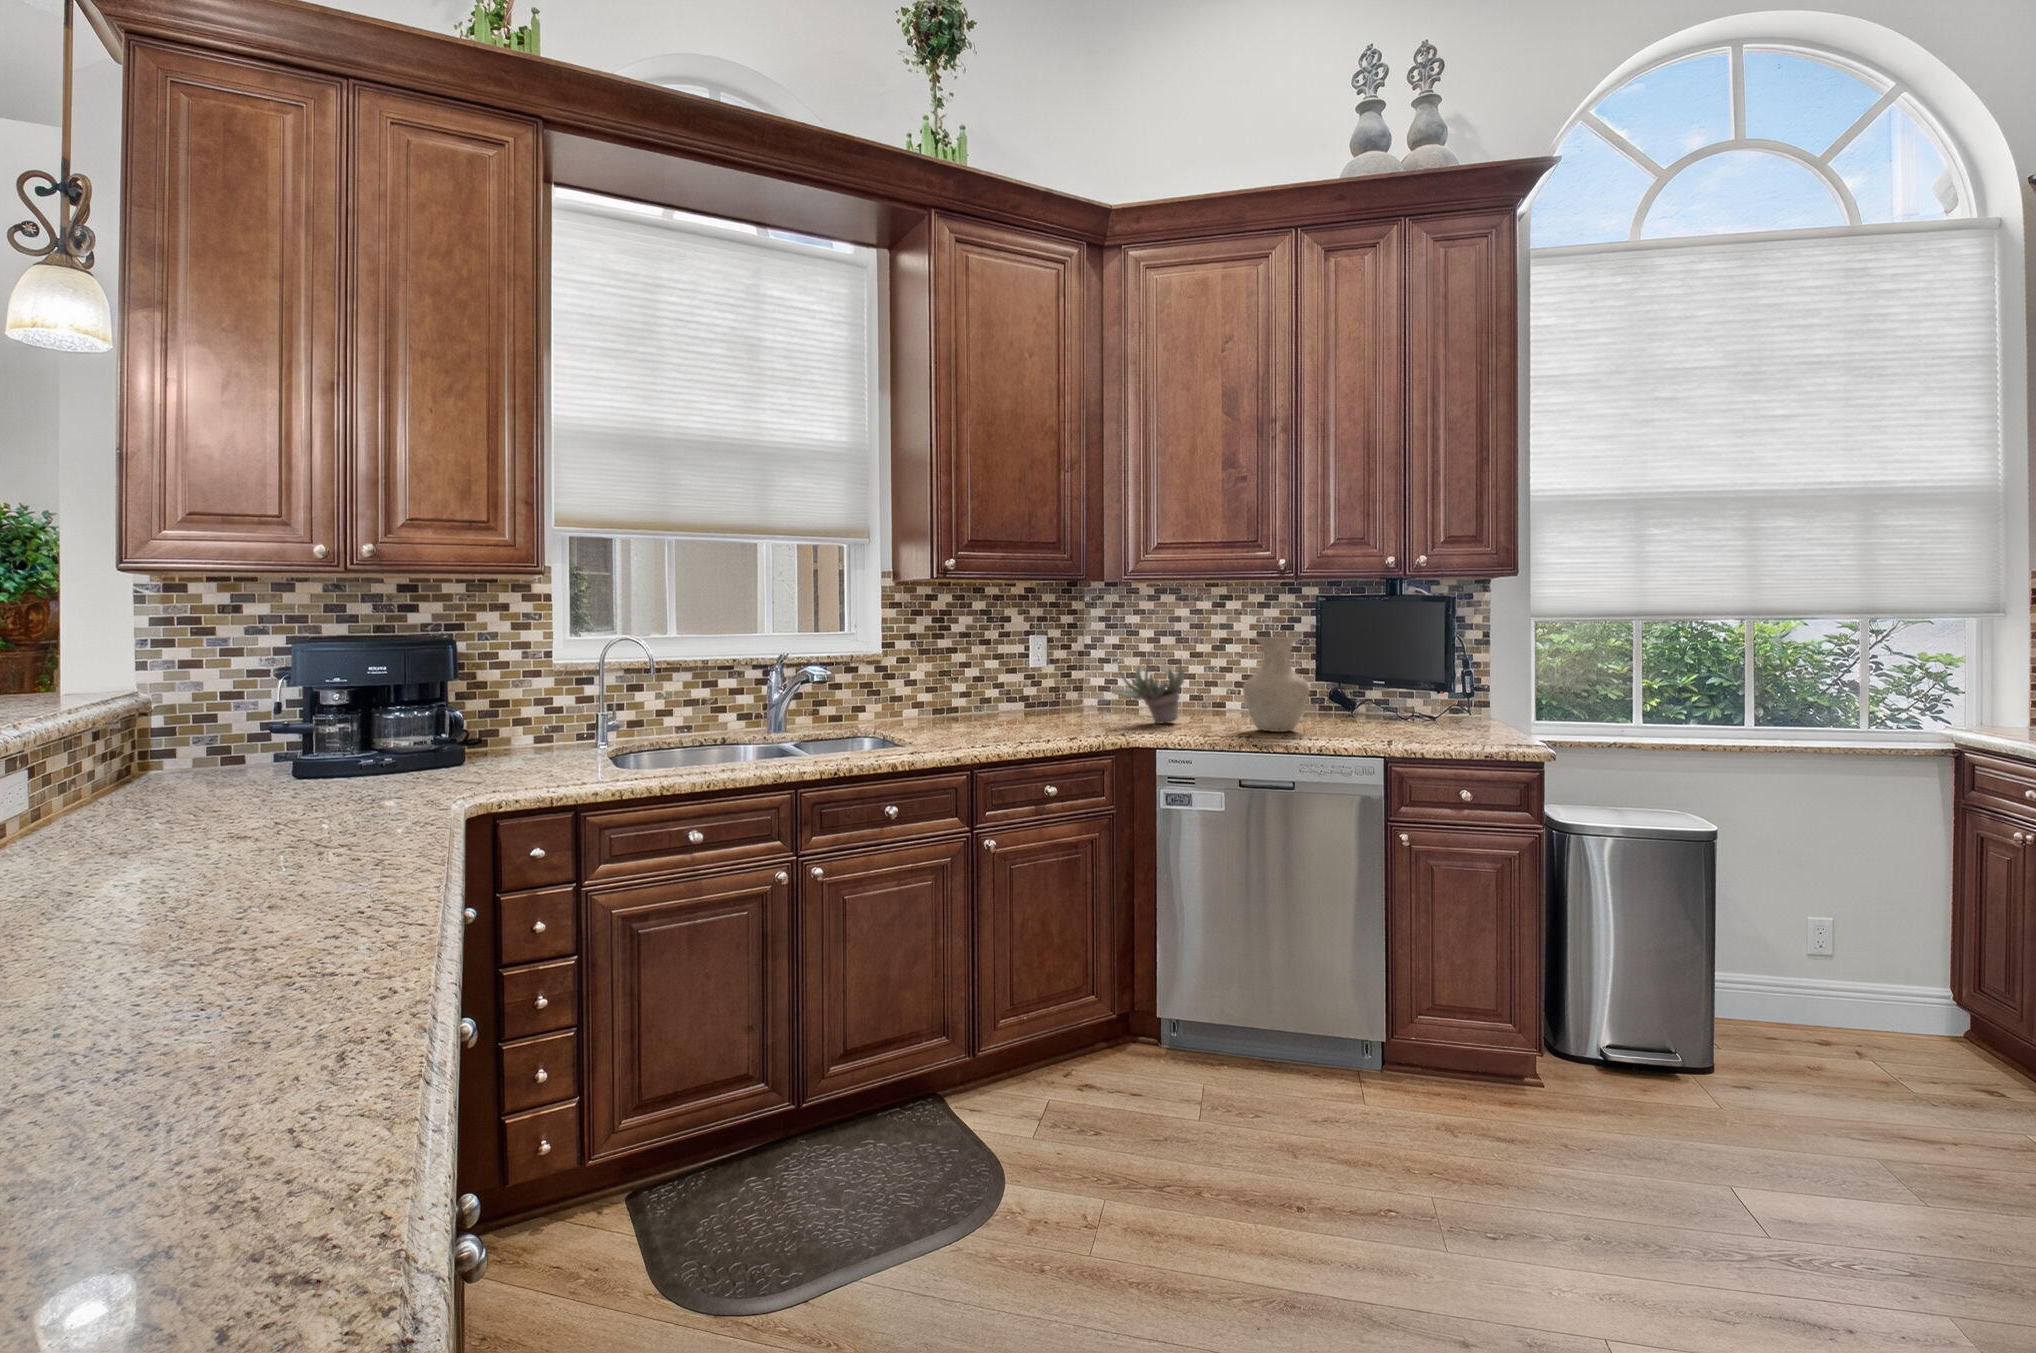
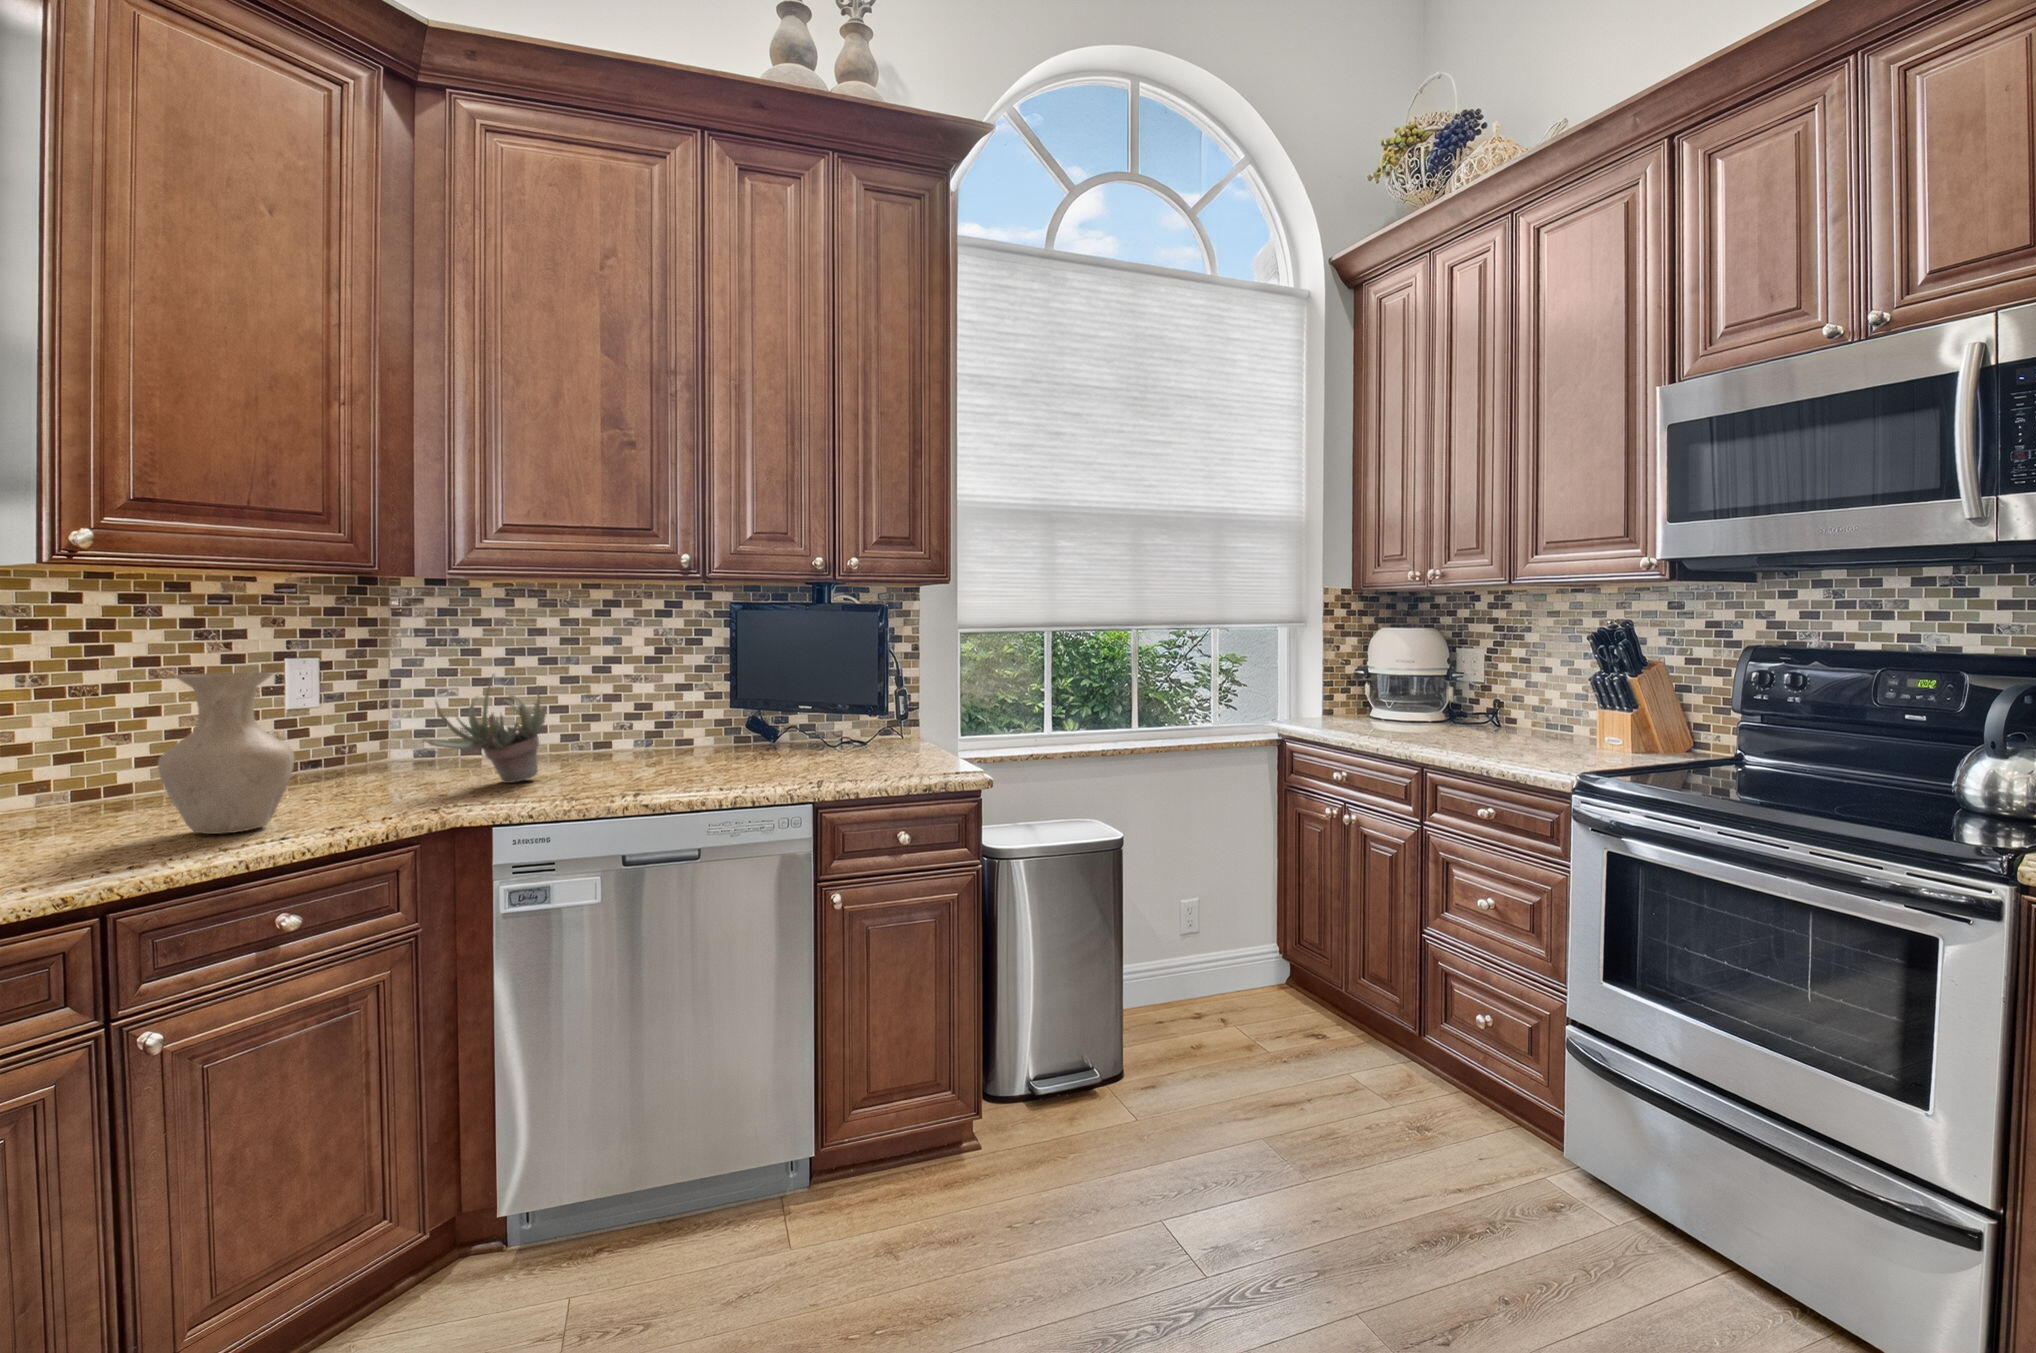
vase: present [1243,637,1310,732] -> present [158,672,294,834]

